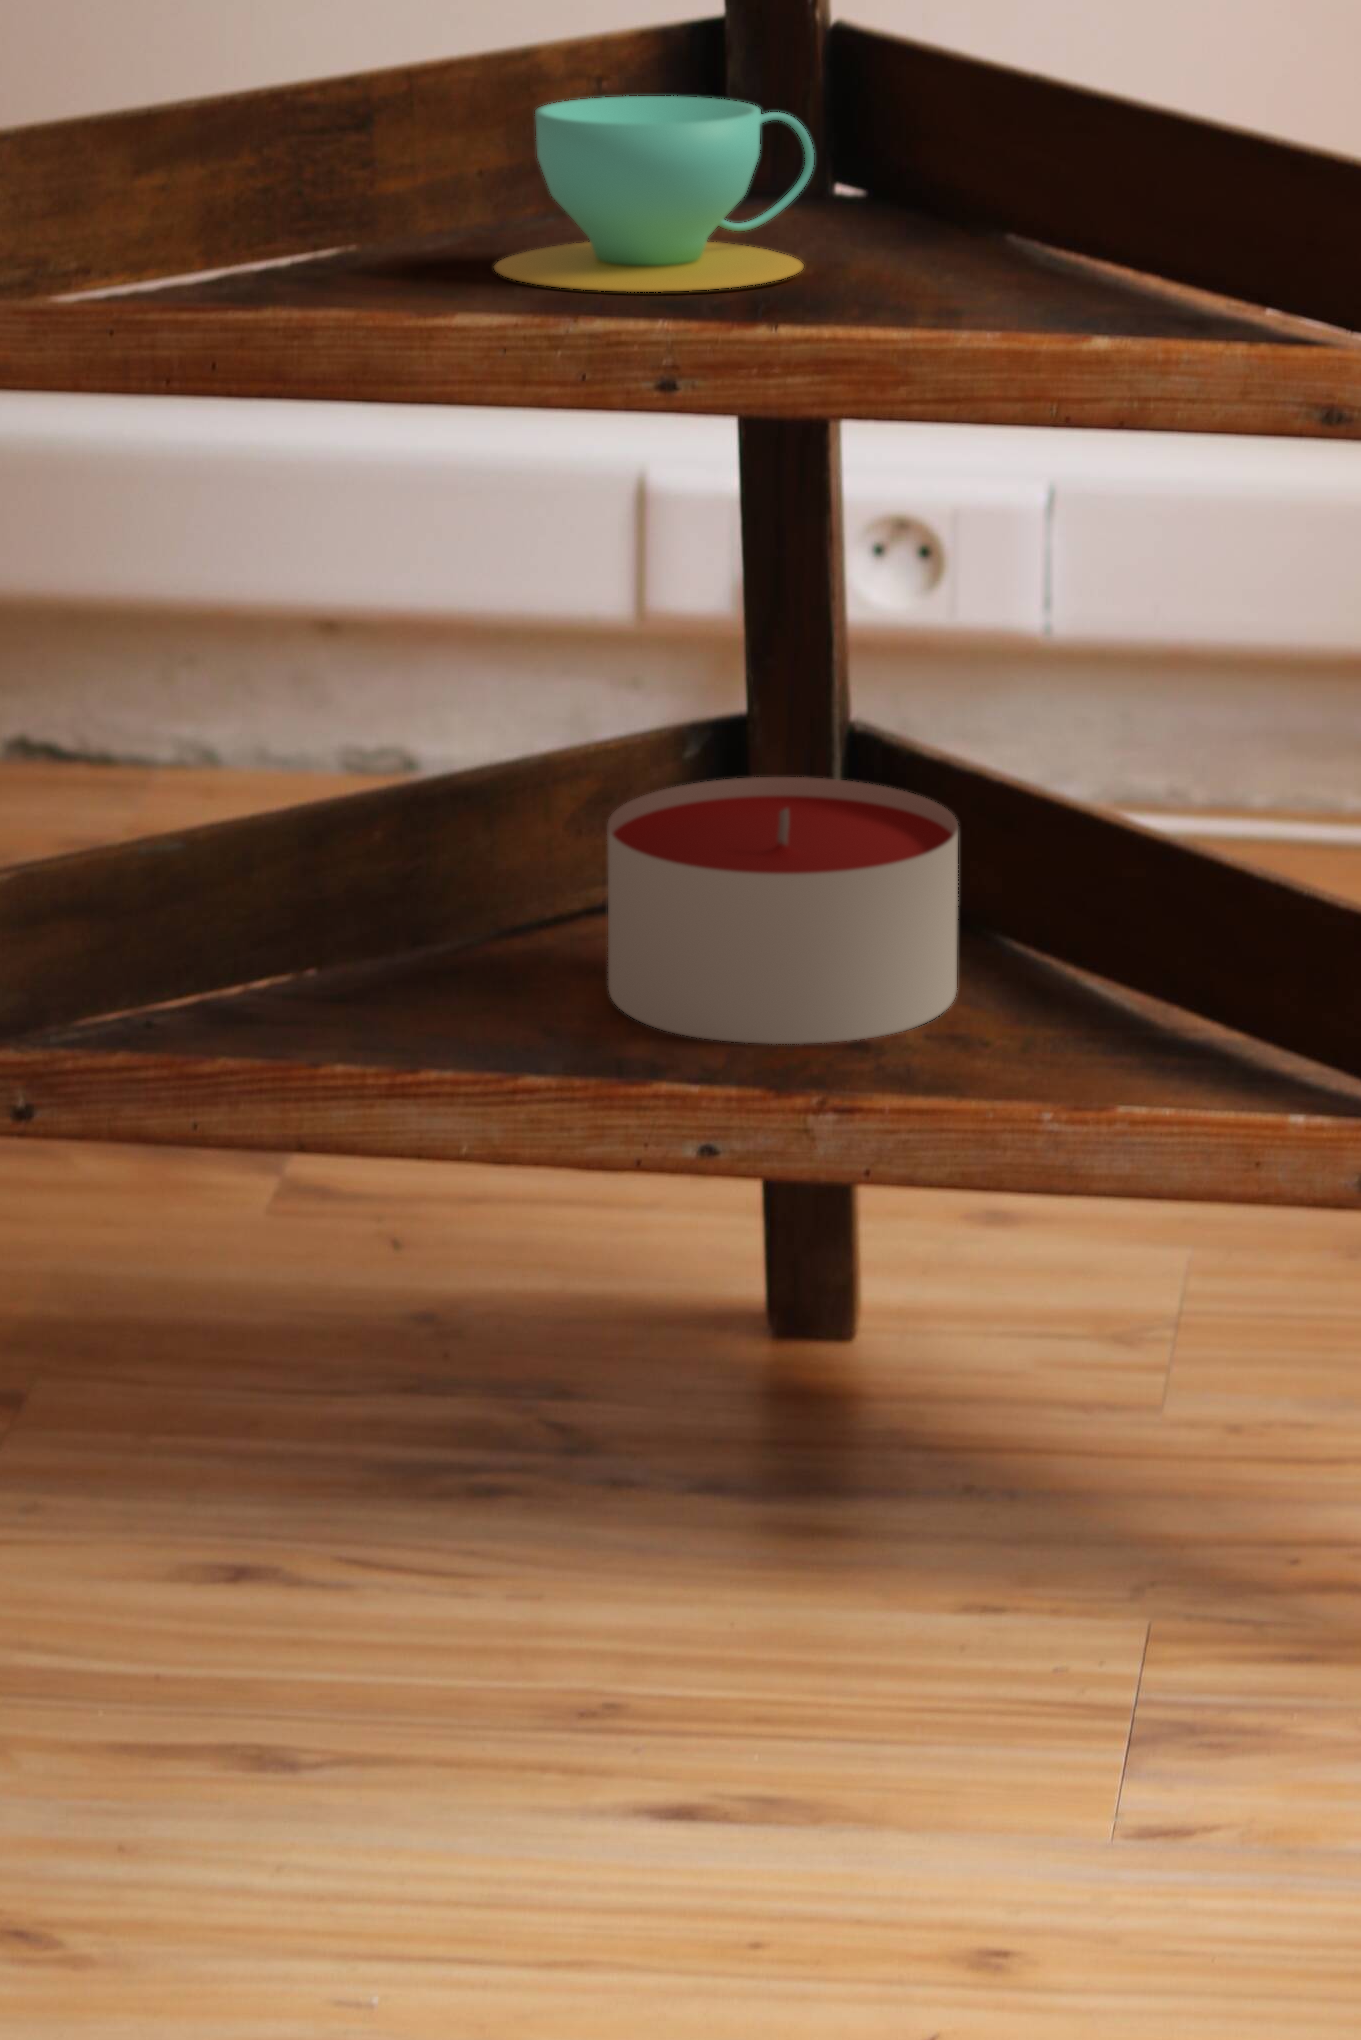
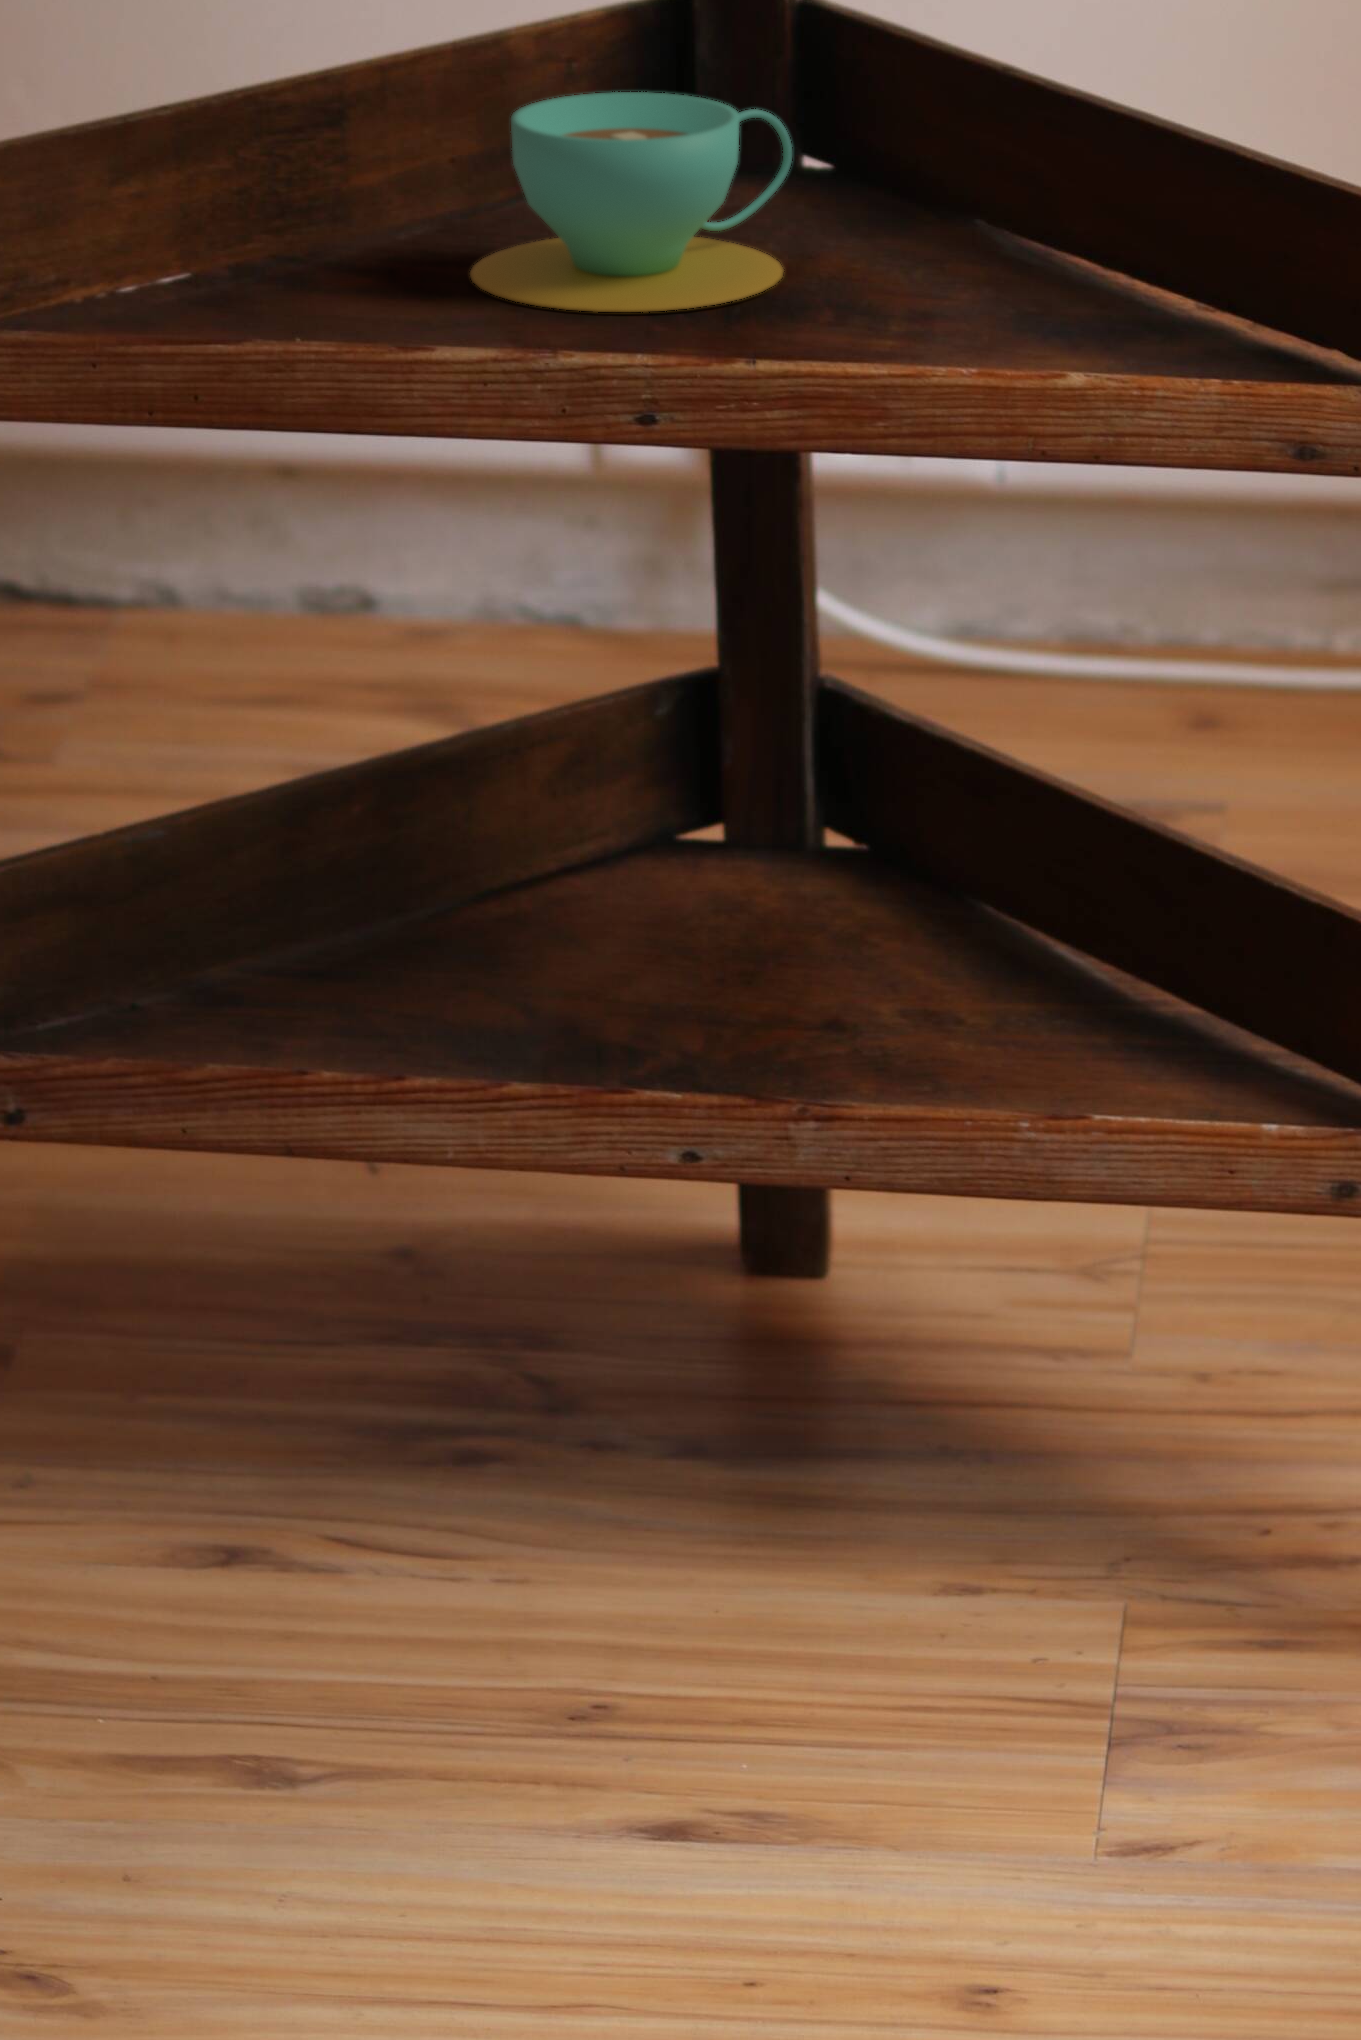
candle: present [608,777,958,1044] -> none [589,756,938,1048]

